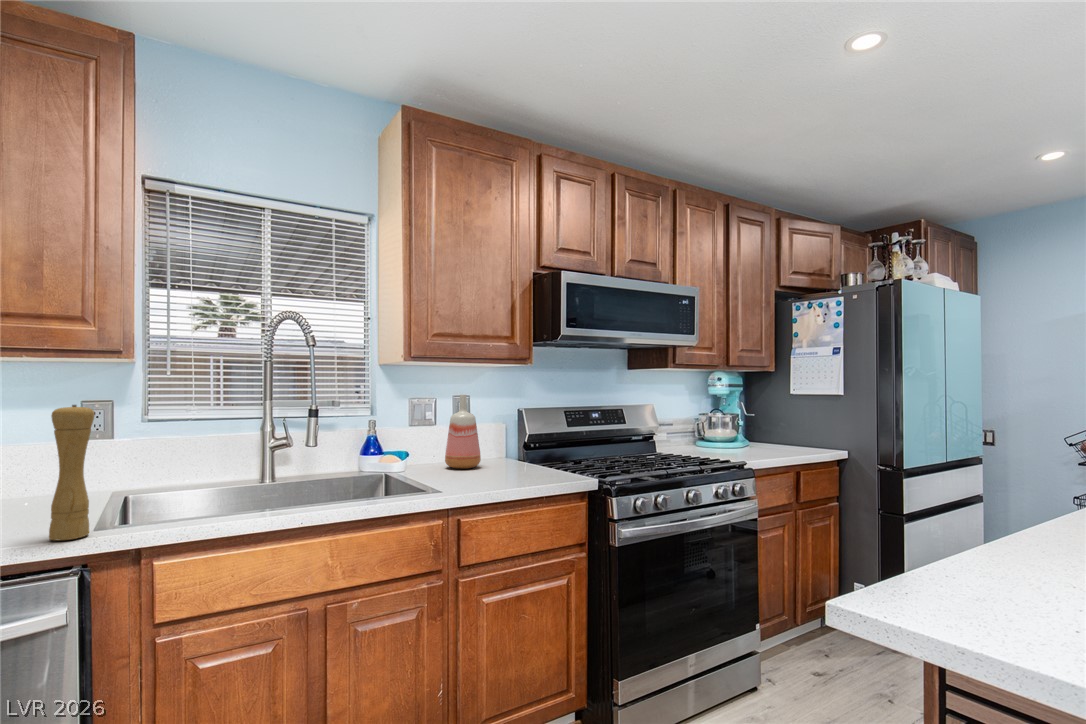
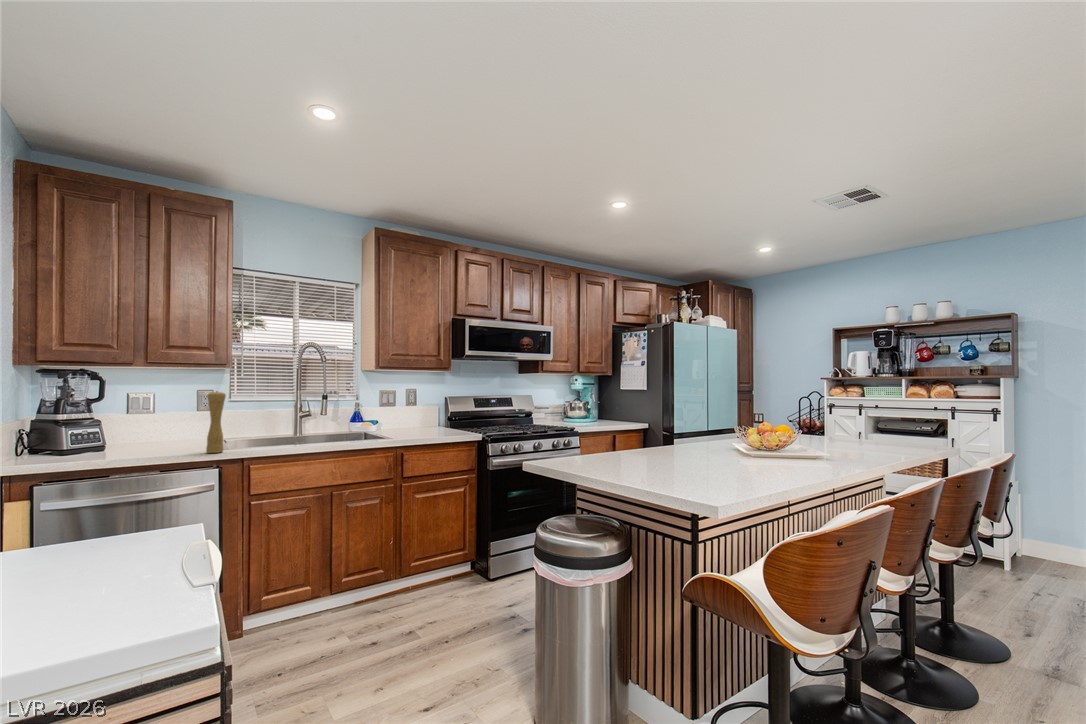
vase: present [445,395,481,469] -> none [399,389,420,431]

